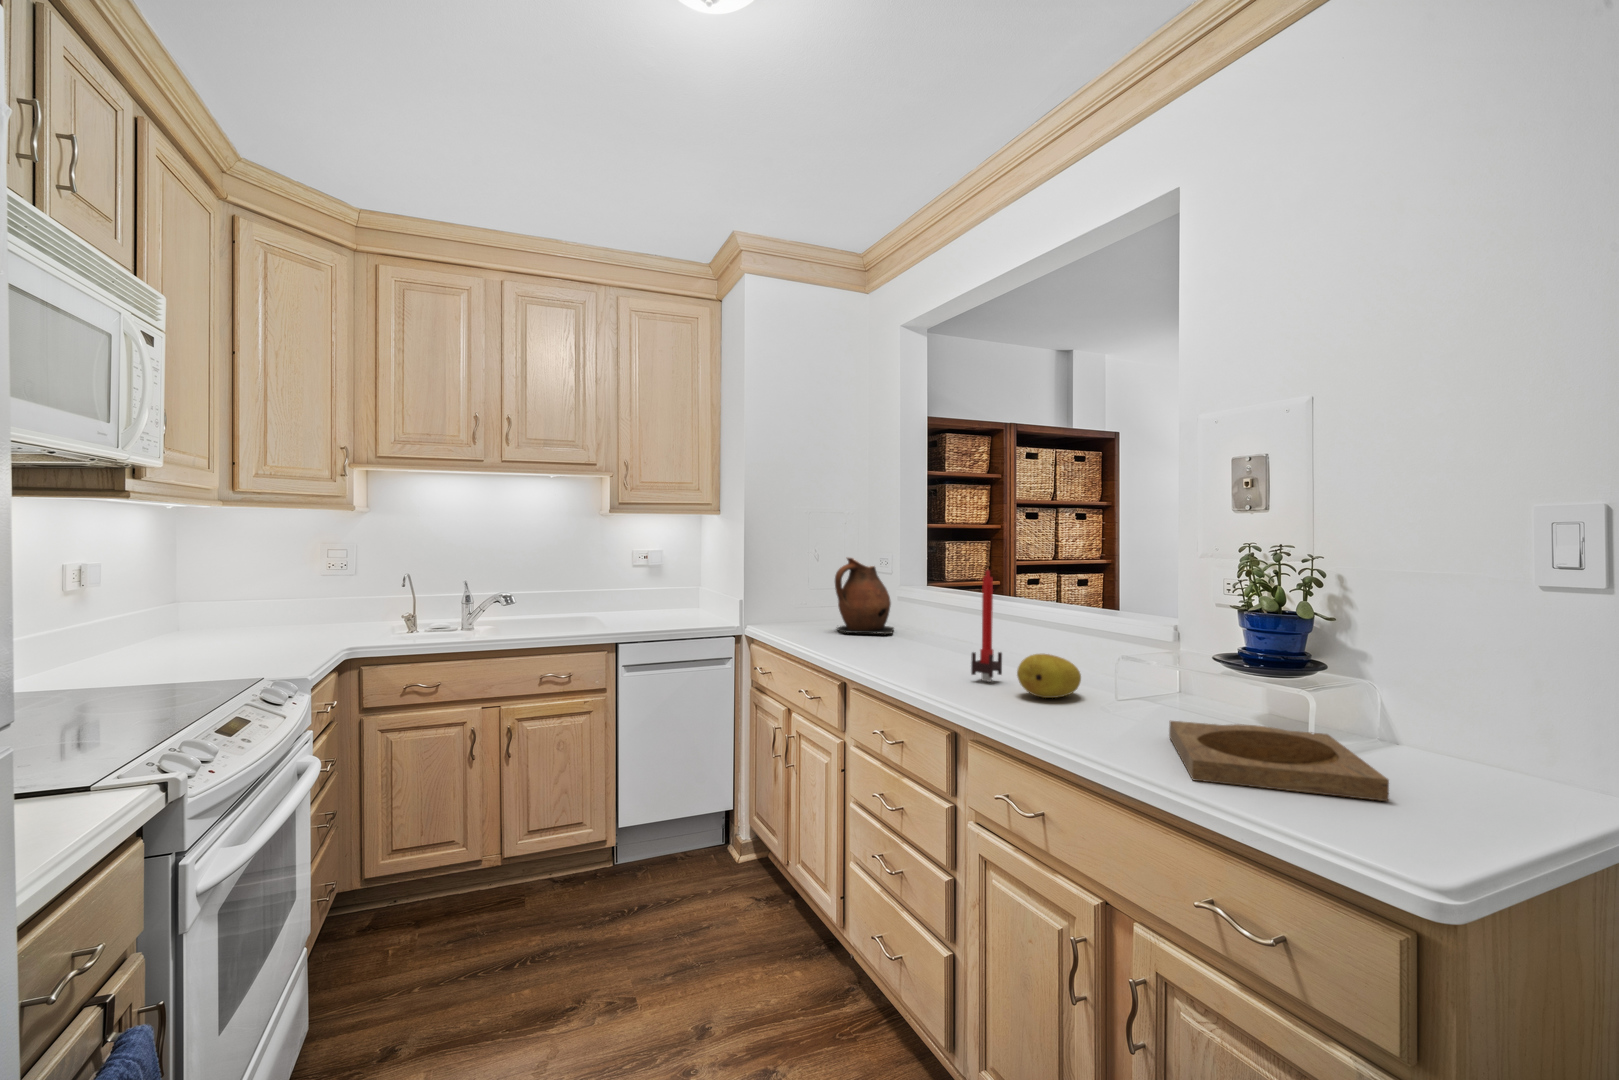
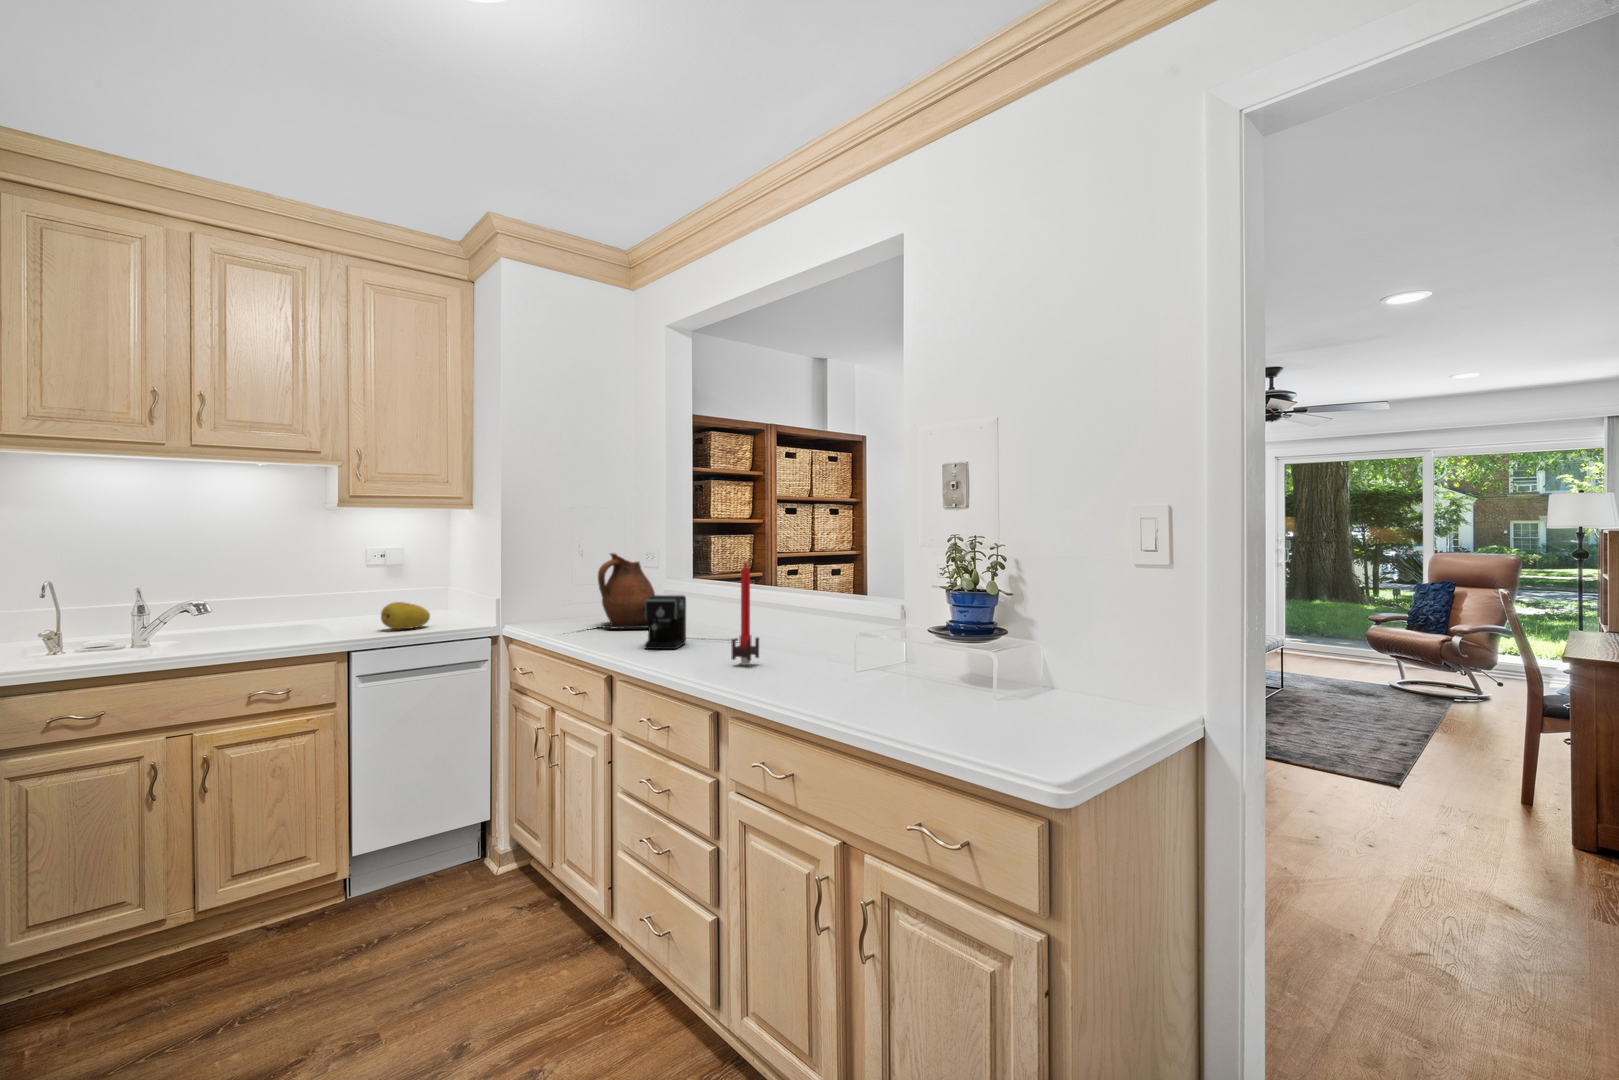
coffee maker: none [880,602,977,659] -> present [645,595,738,649]
fruit: present [1017,654,1081,698] -> present [381,602,430,629]
tray: present [1169,721,1389,801] -> none [893,684,1040,730]

